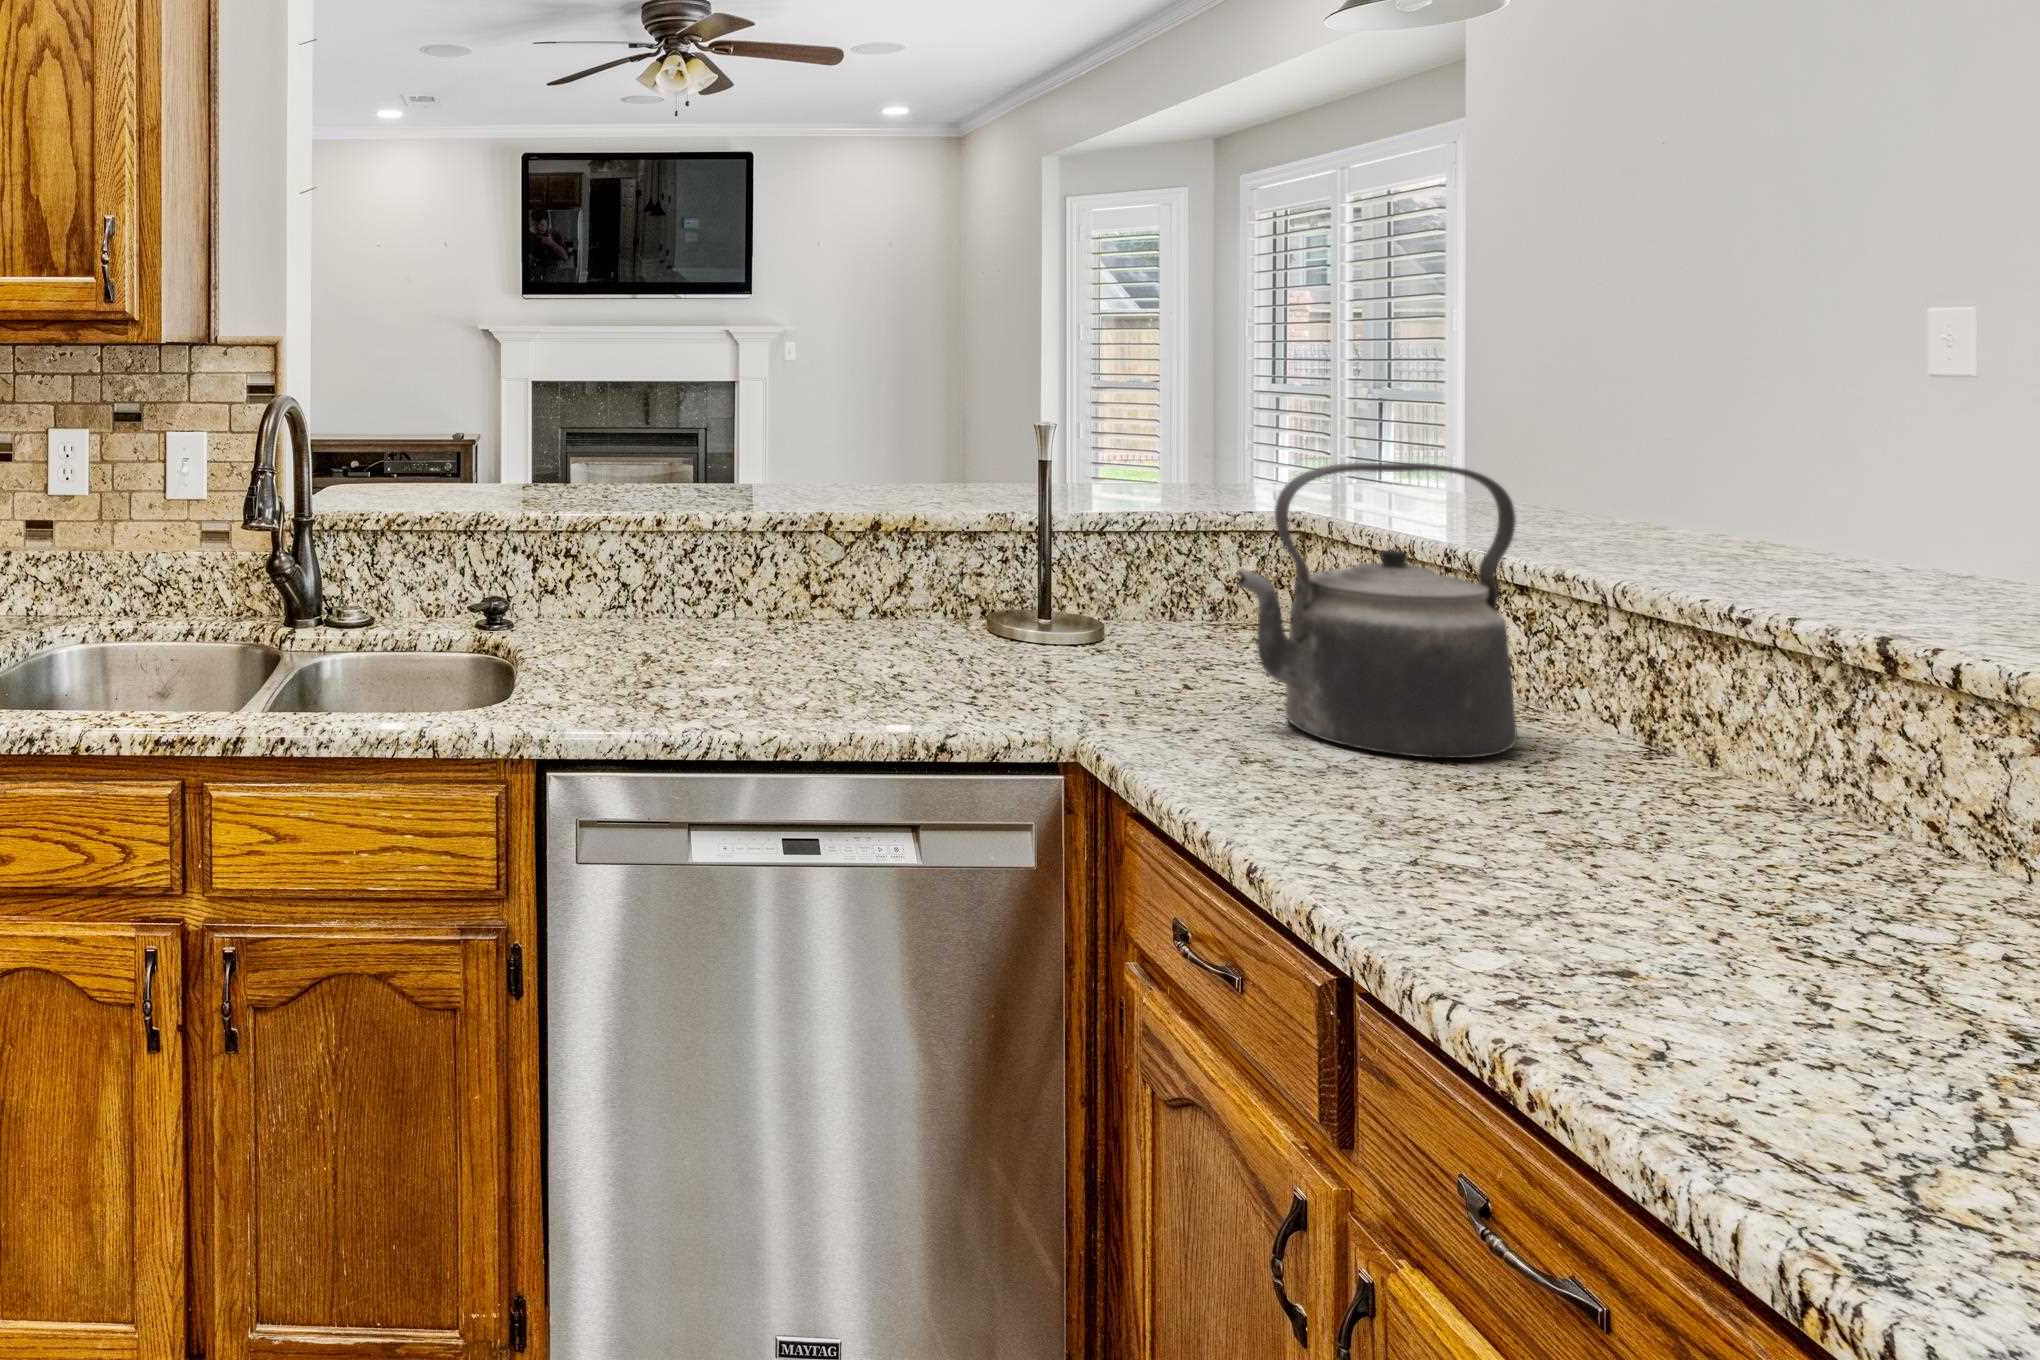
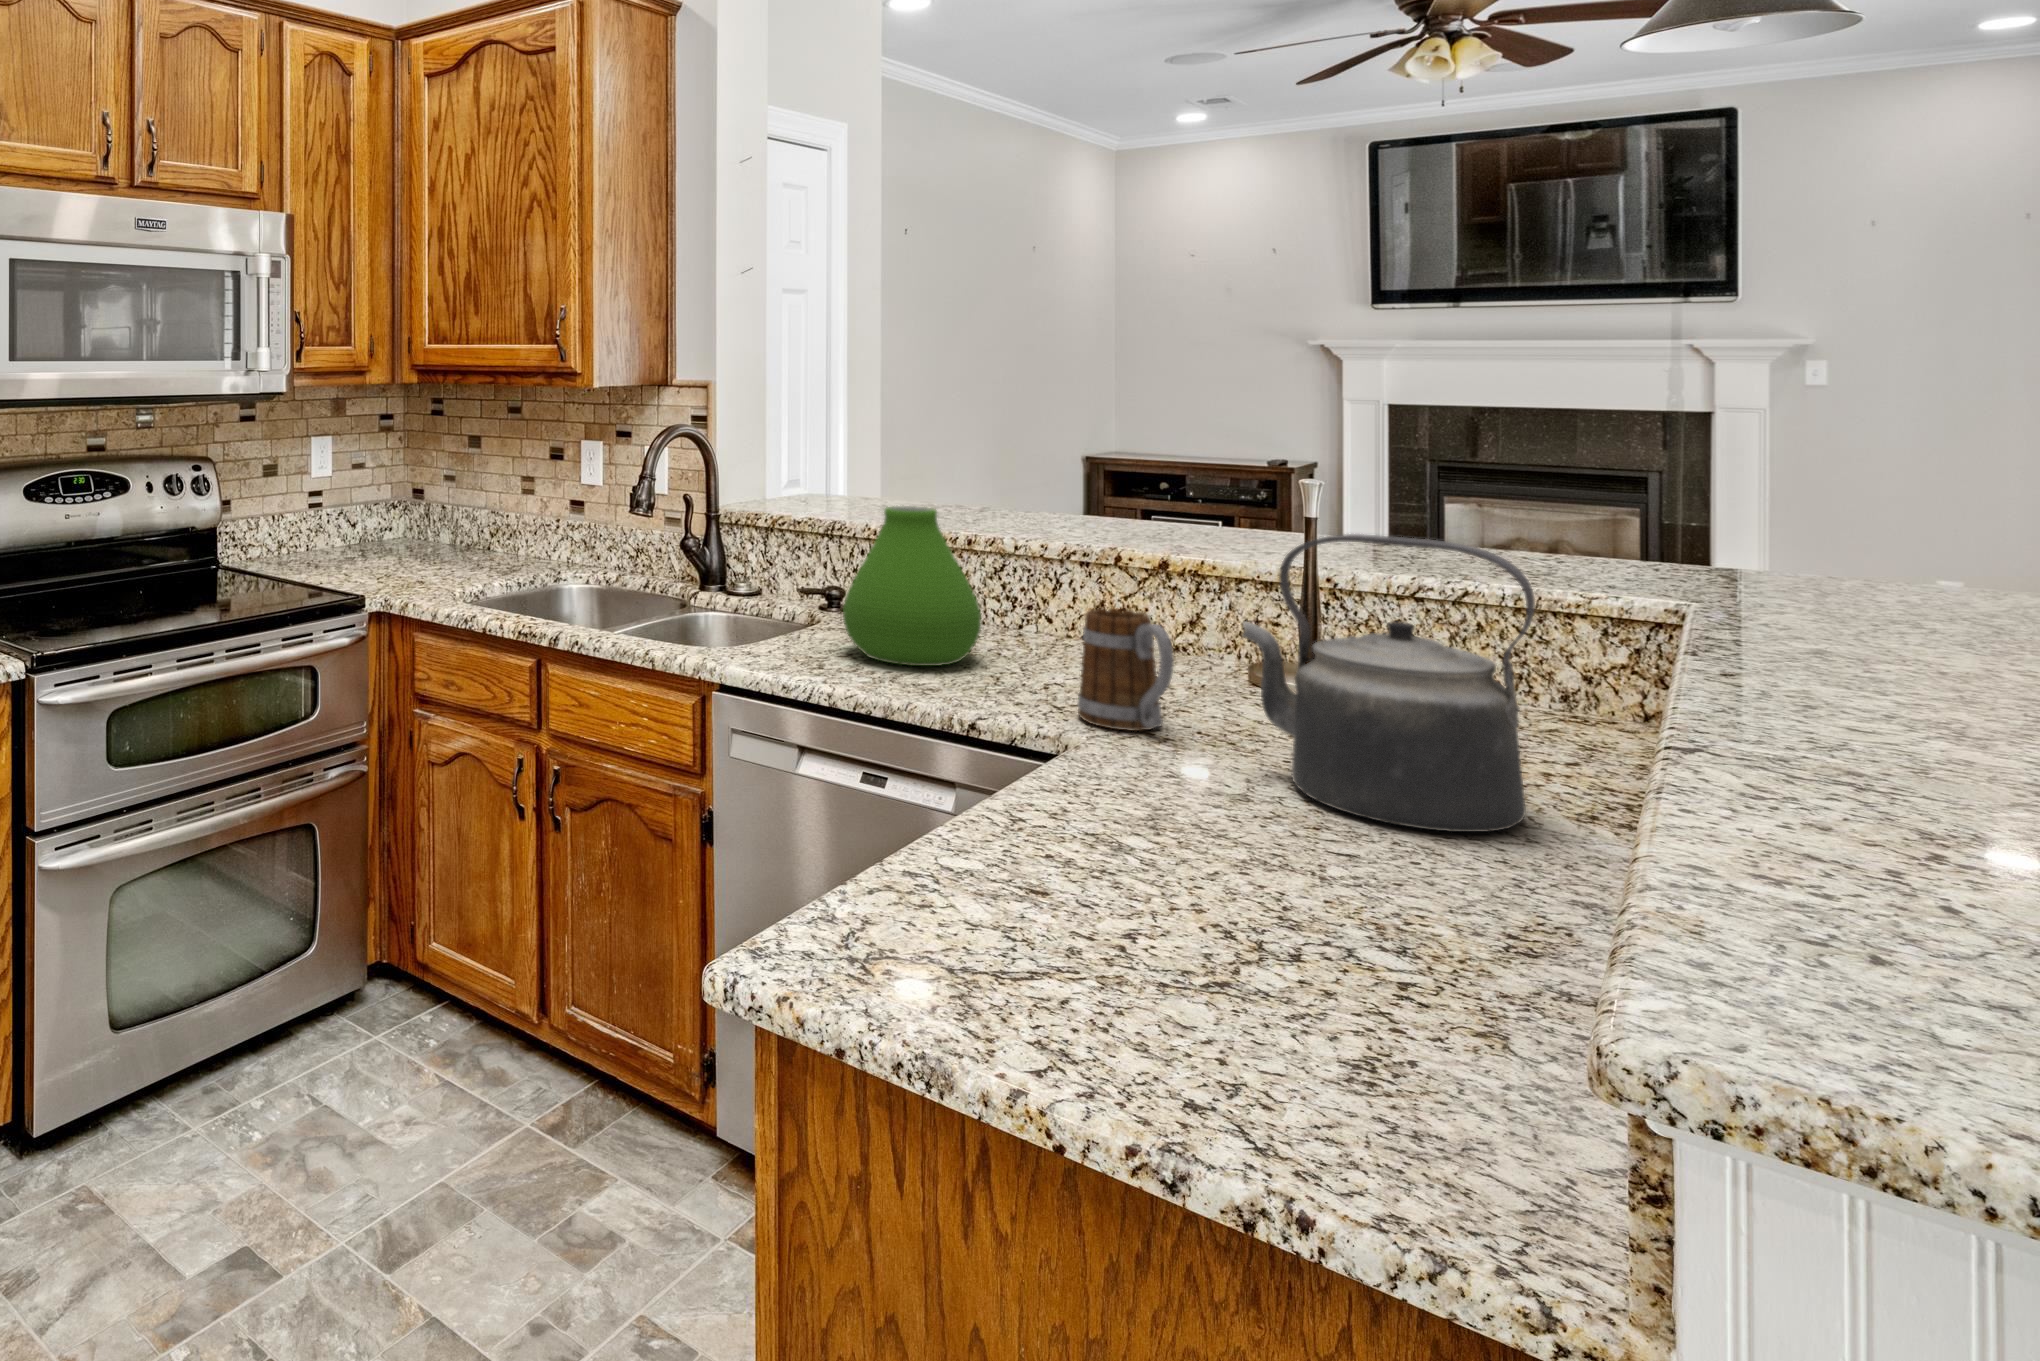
vase: none [628,481,798,684] -> present [843,506,982,666]
mug: none [1002,575,1139,715] -> present [1078,608,1174,731]

